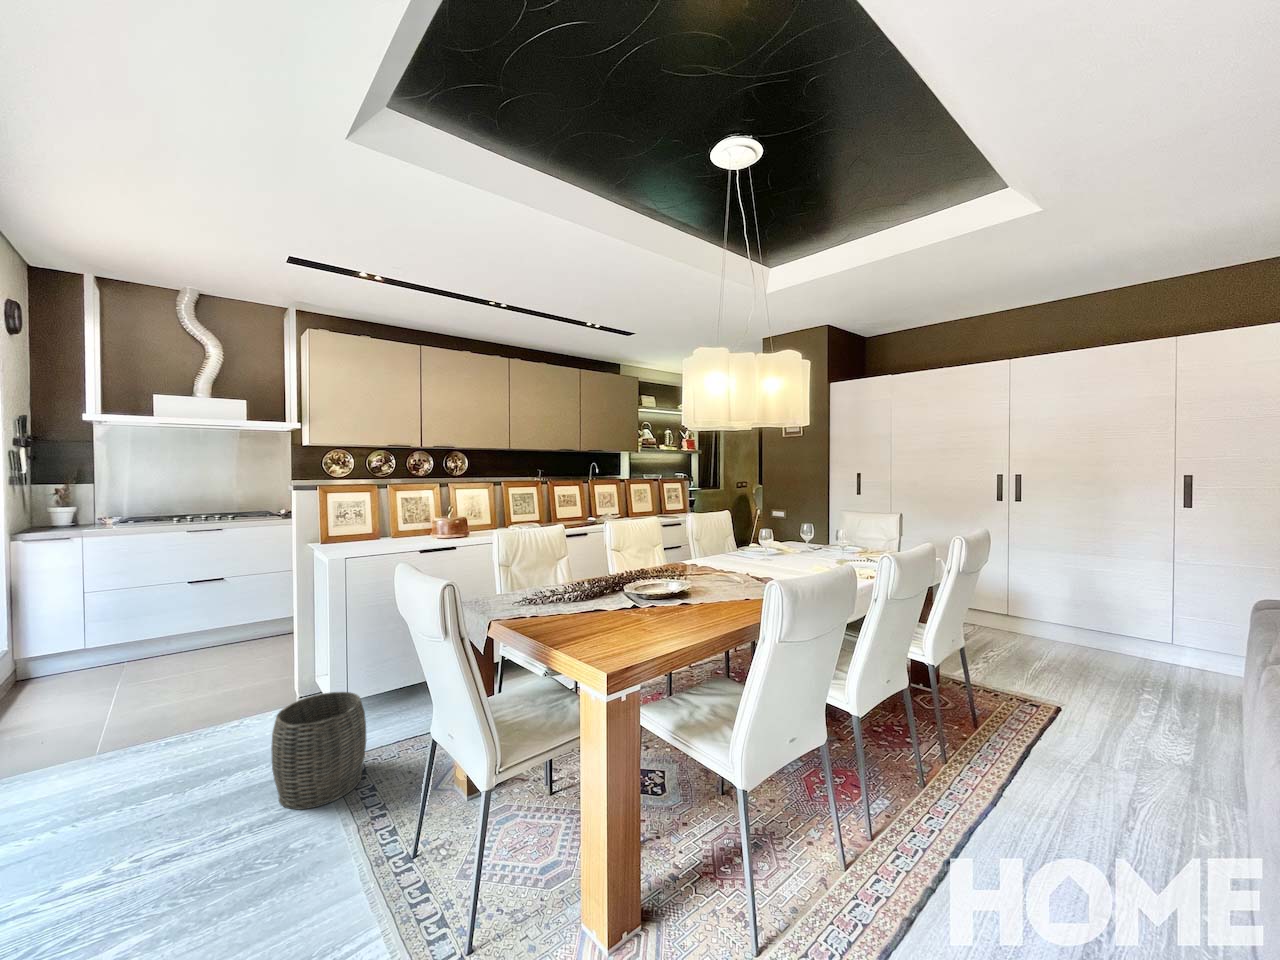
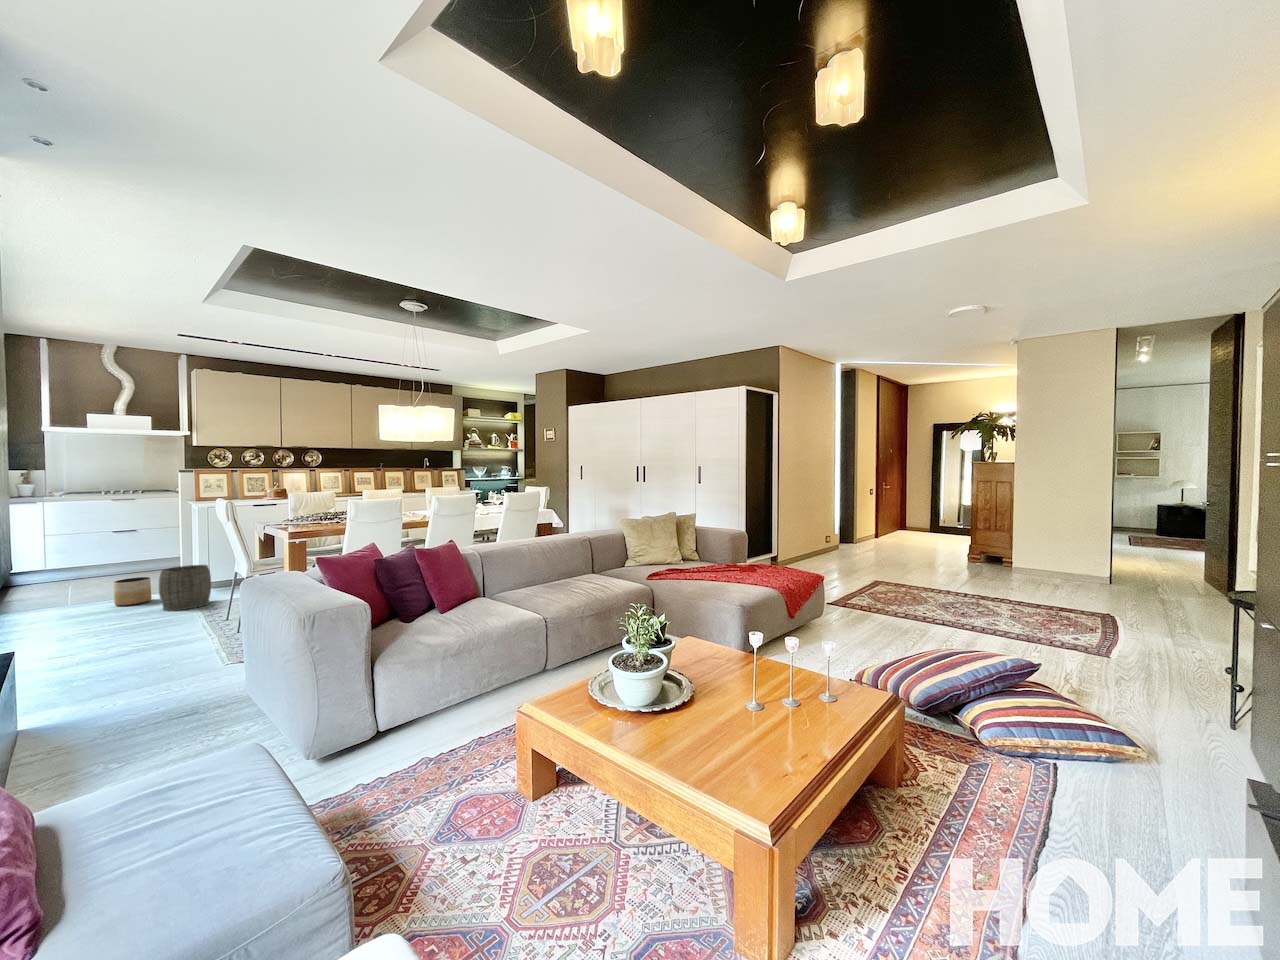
planter: none [186,704,252,773] -> present [114,577,151,606]

